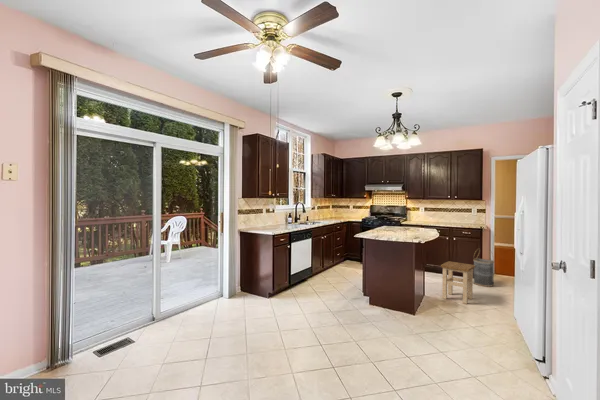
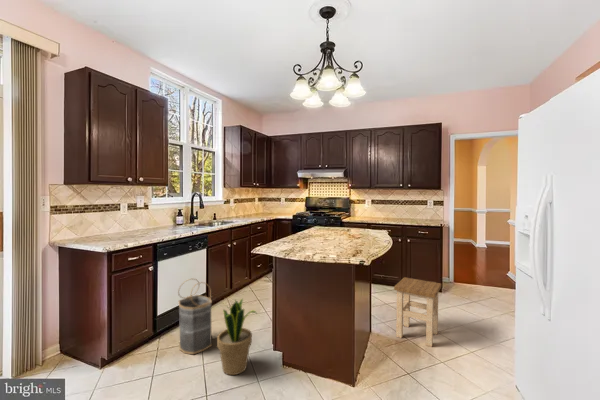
basket: present [473,258,494,287] -> present [179,279,212,354]
potted plant: none [332,265,355,307] -> present [217,299,256,375]

